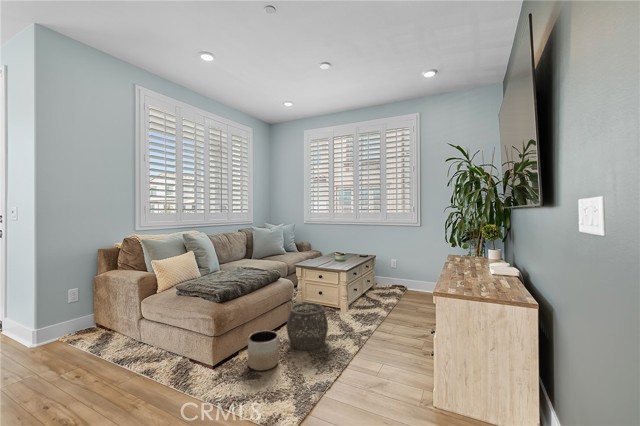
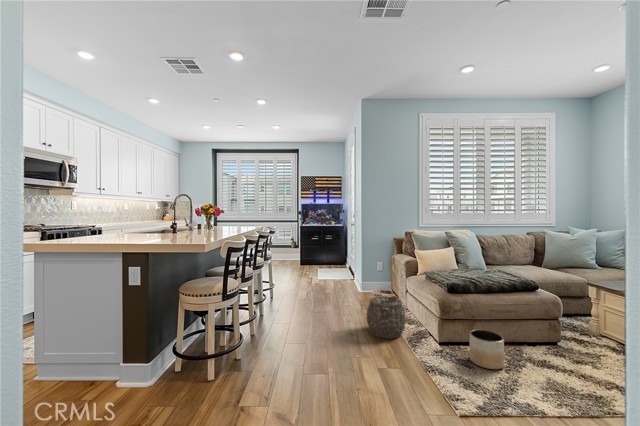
woven basket: present [287,303,328,350] -> present [367,296,406,339]

